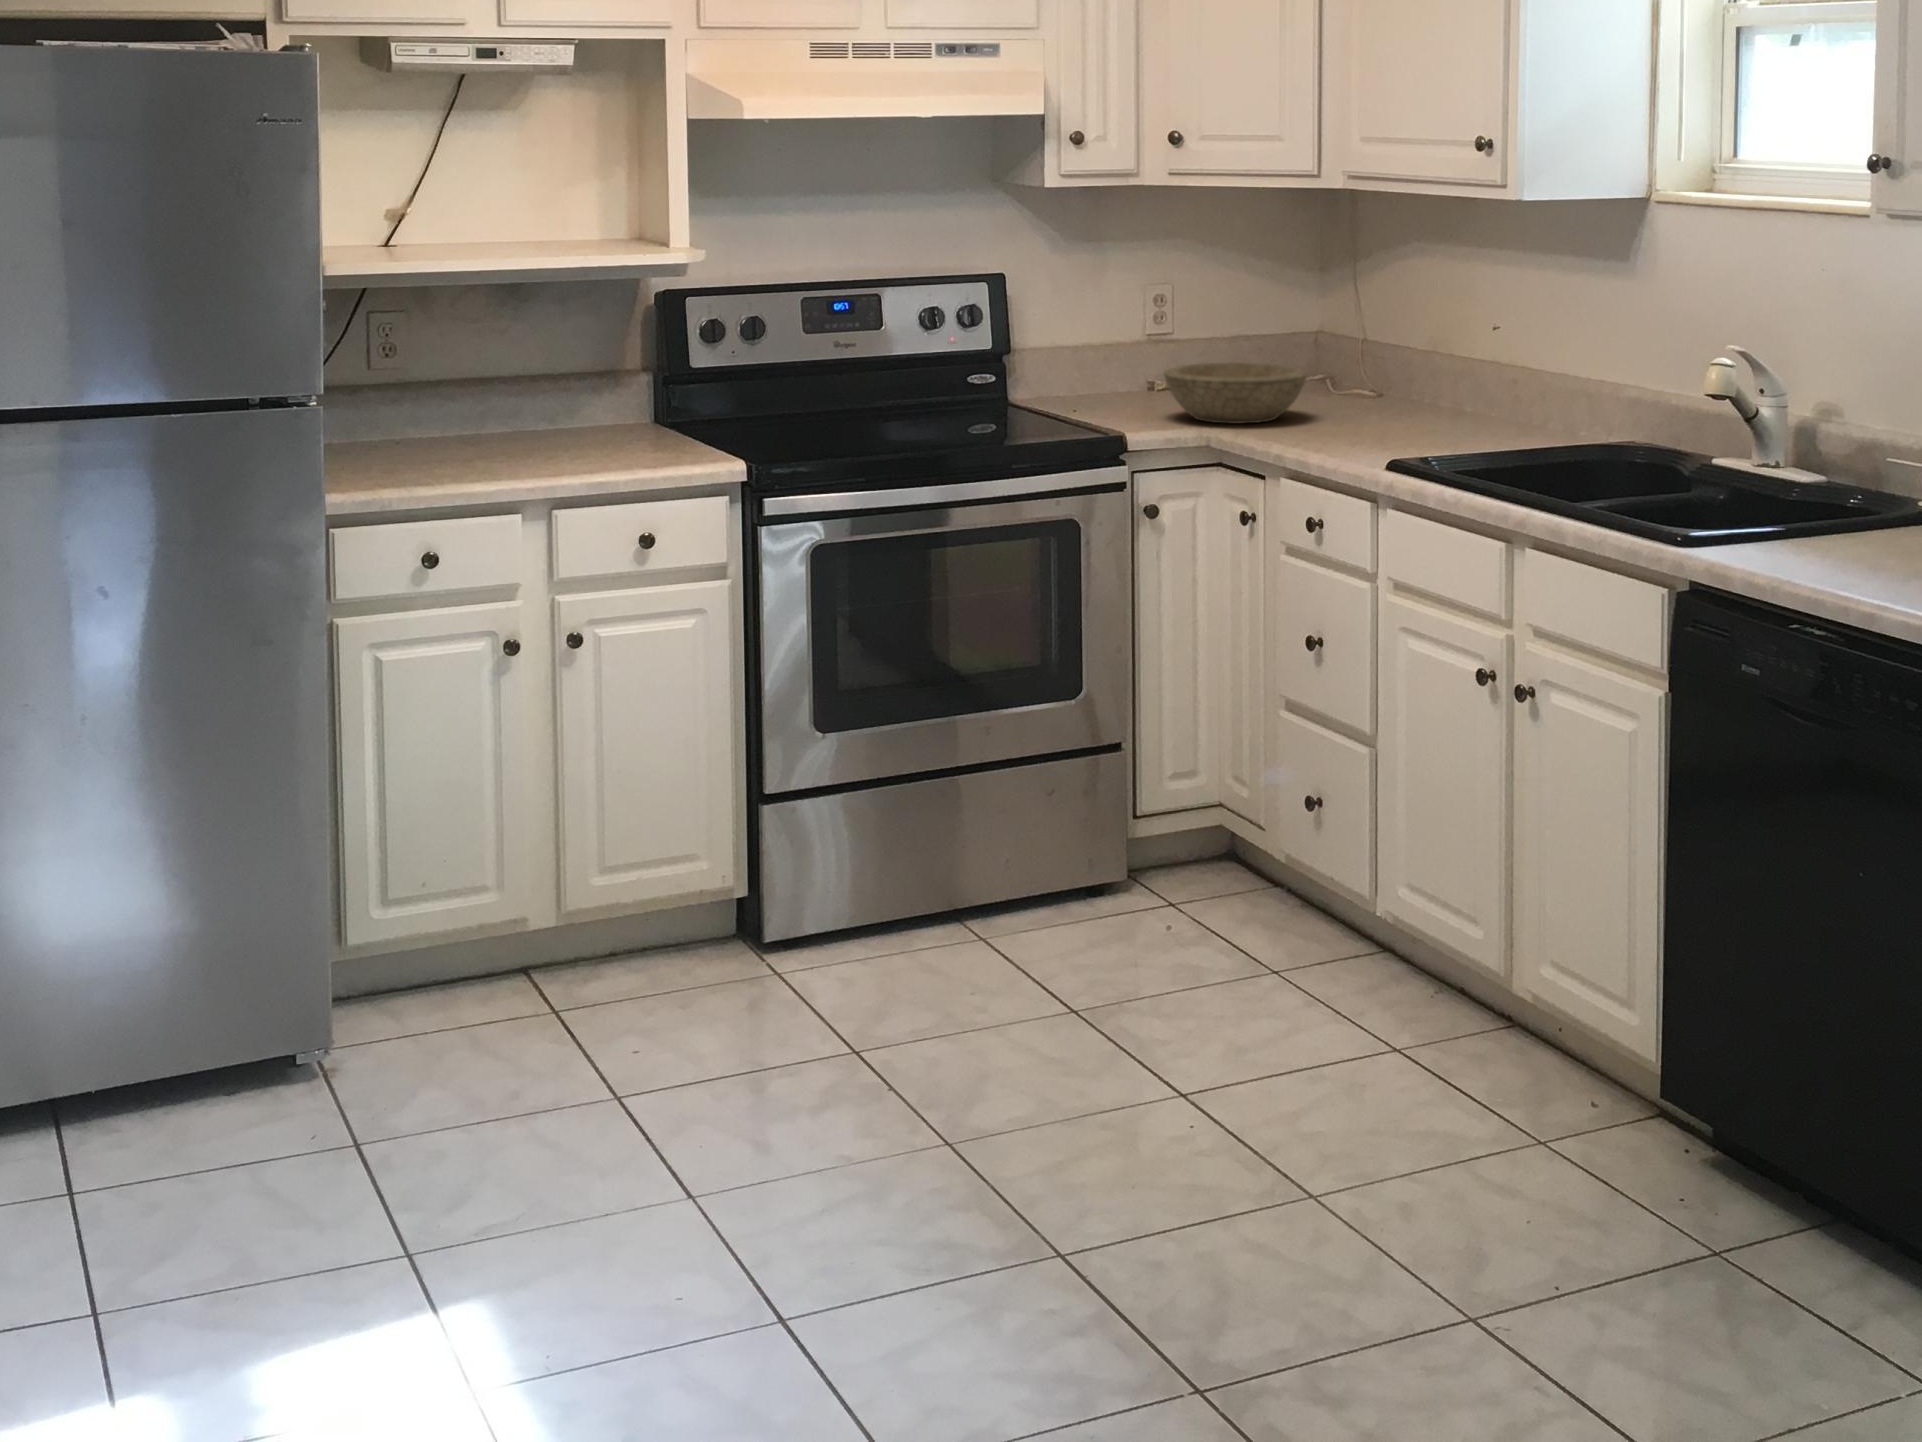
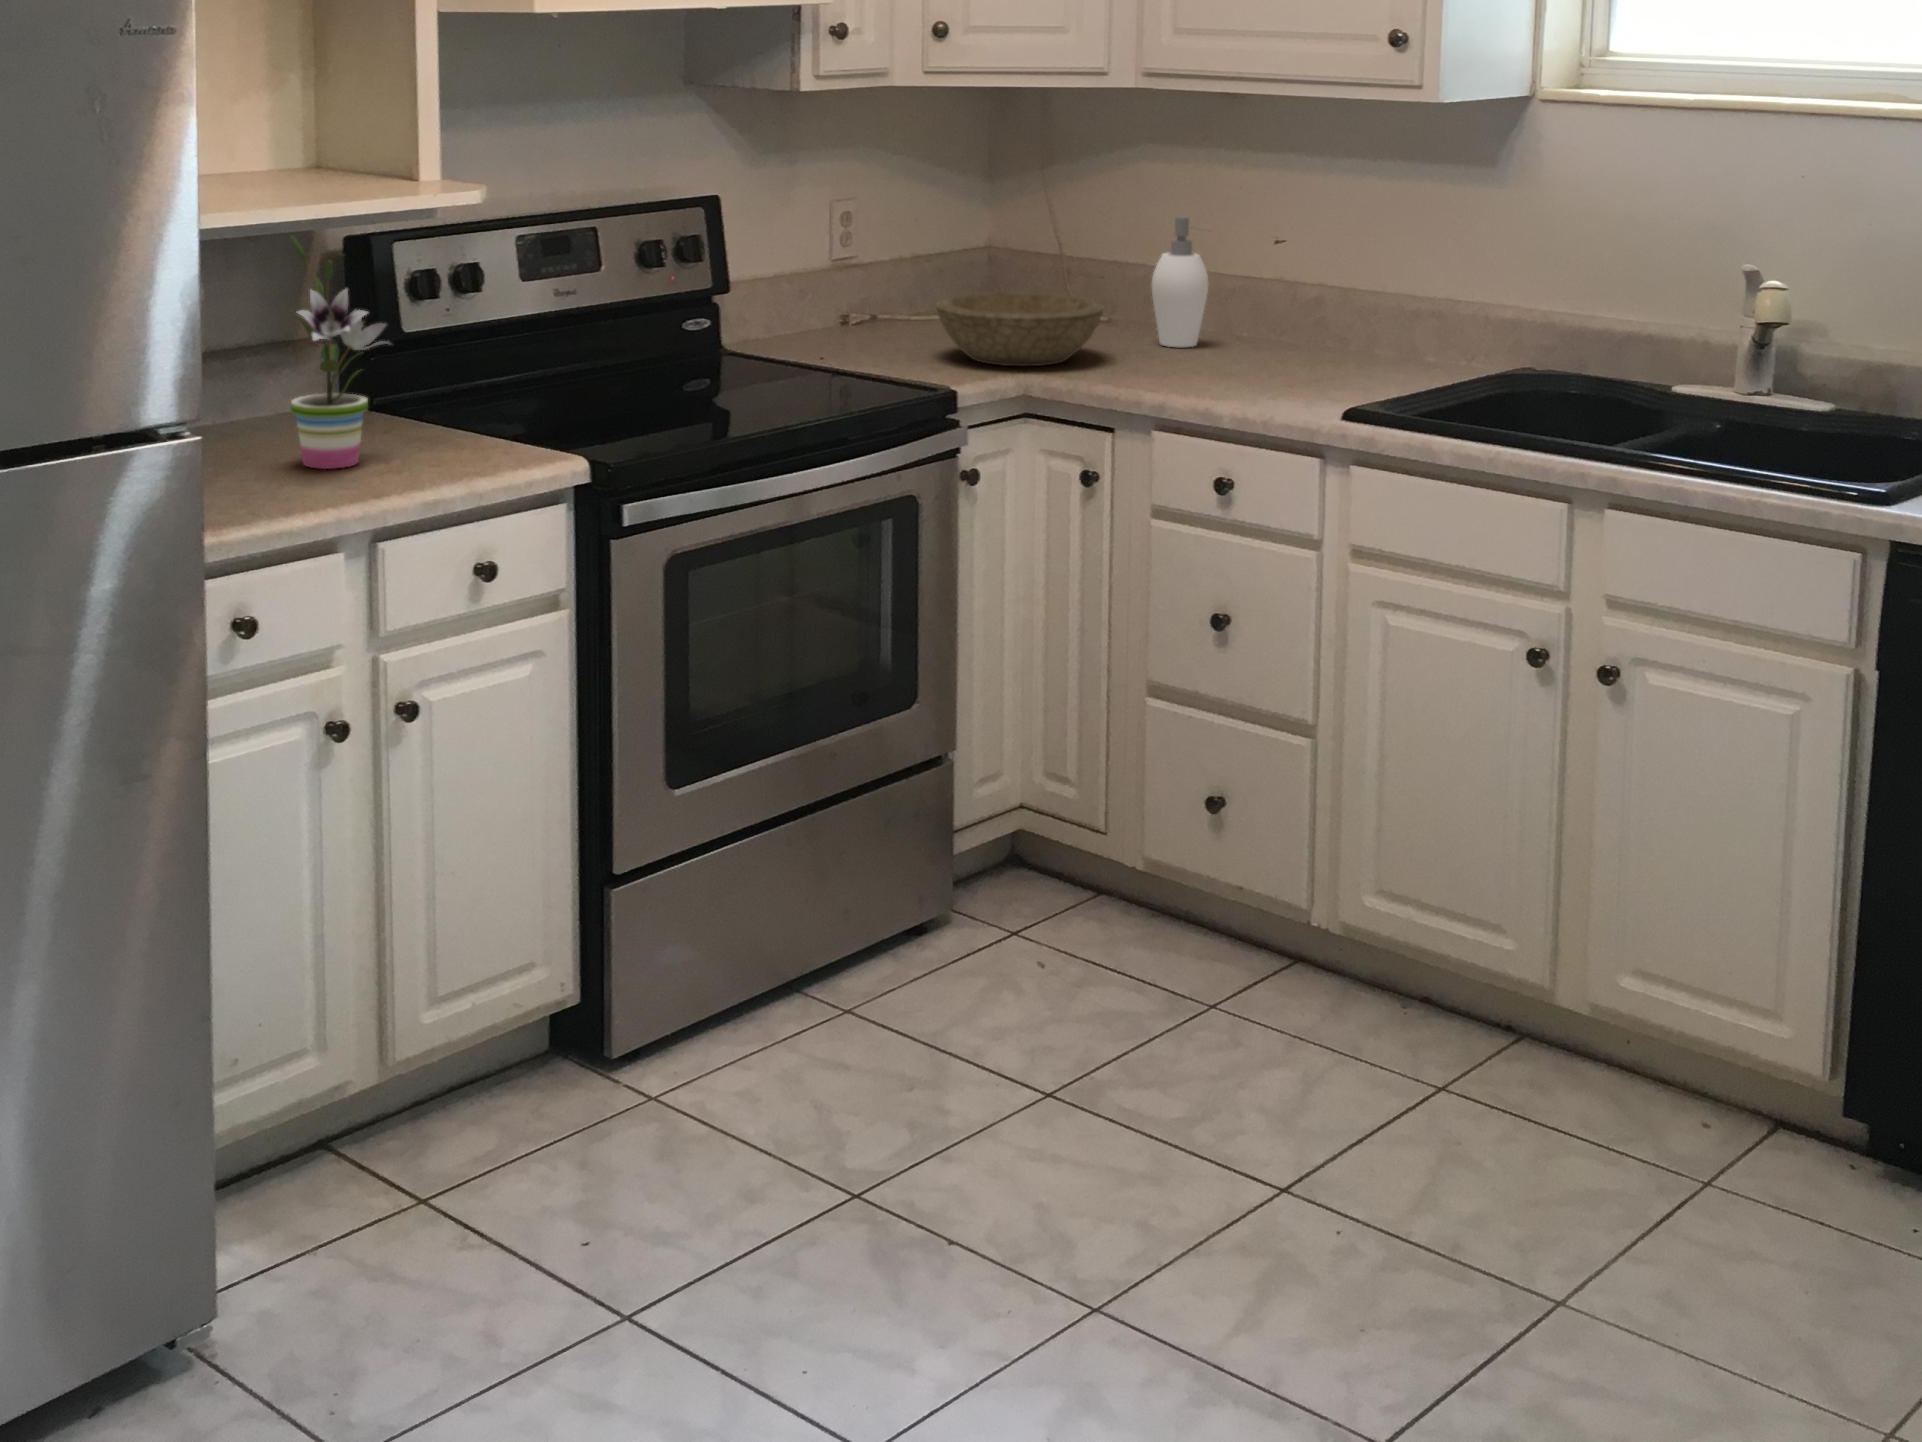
potted plant: none [529,284,623,459] -> present [290,236,390,469]
soap dispenser: none [1371,302,1422,417] -> present [1152,216,1208,347]

